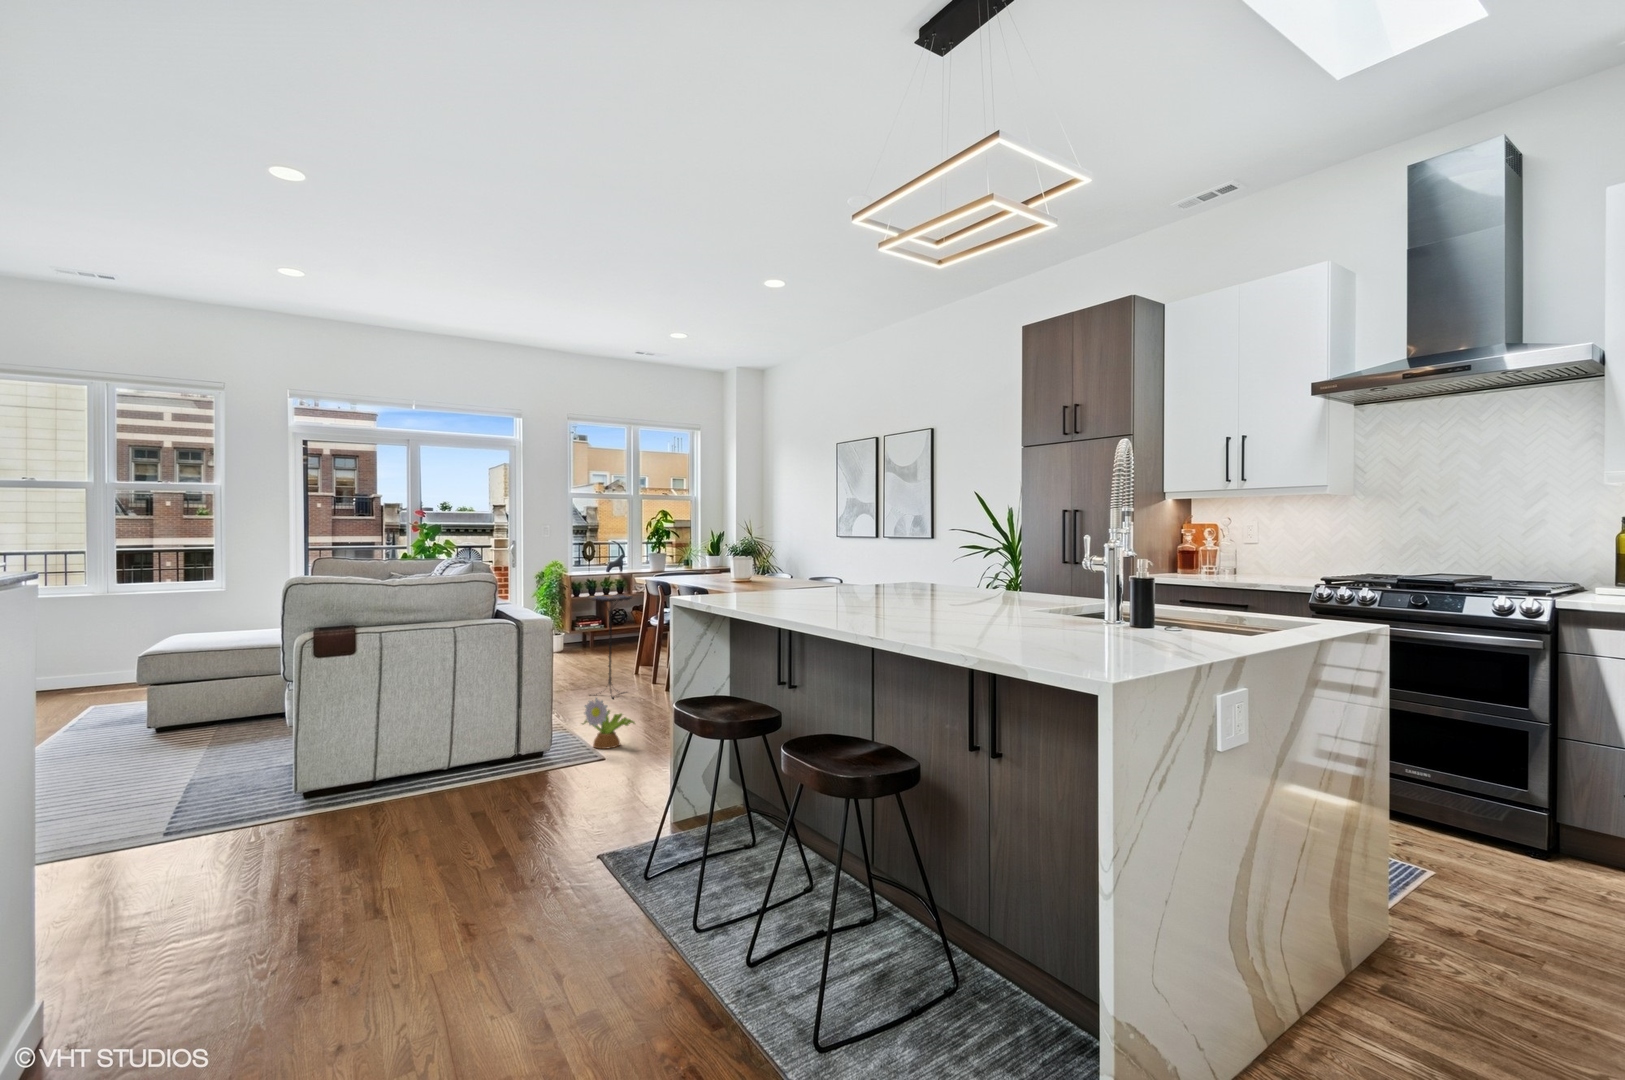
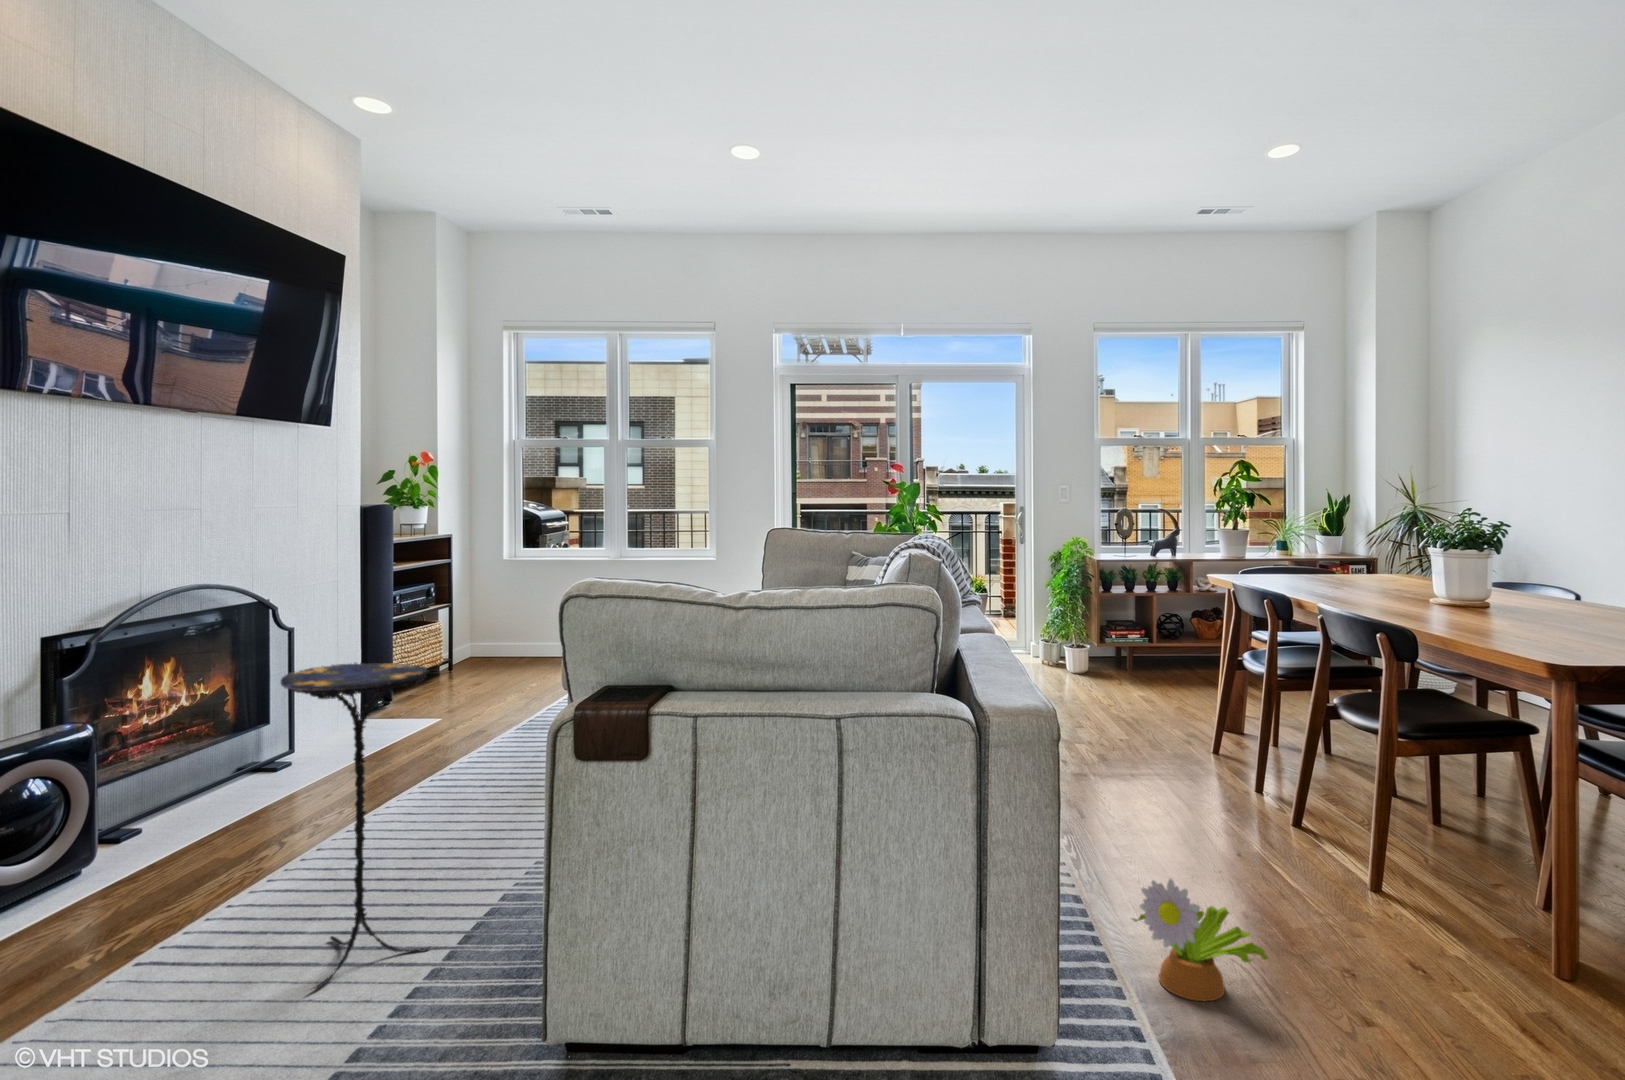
side table: present [588,595,632,695] -> present [280,663,429,989]

